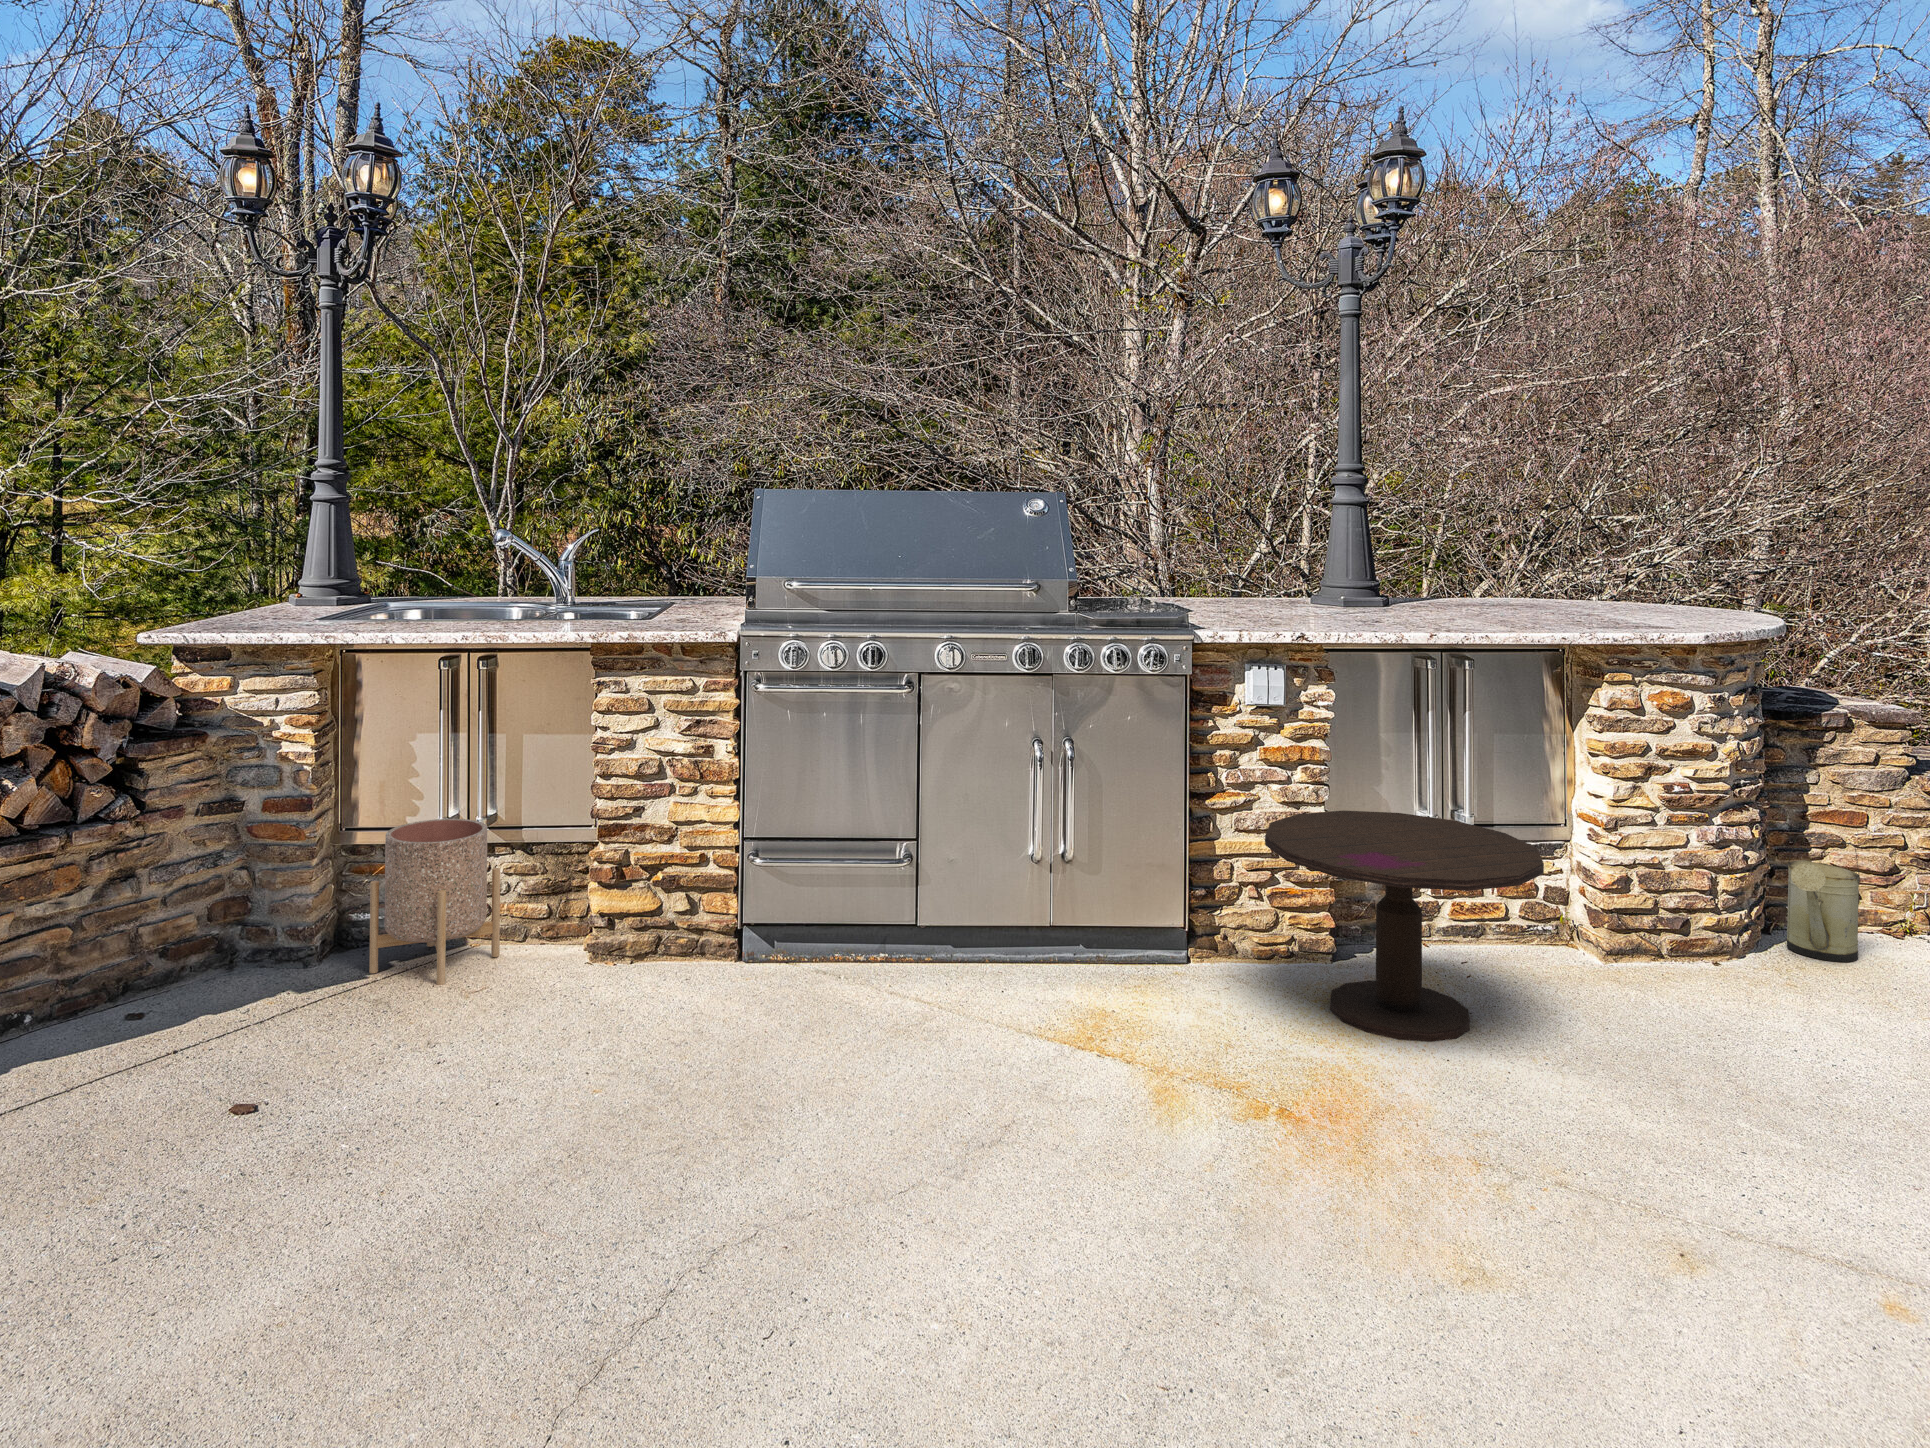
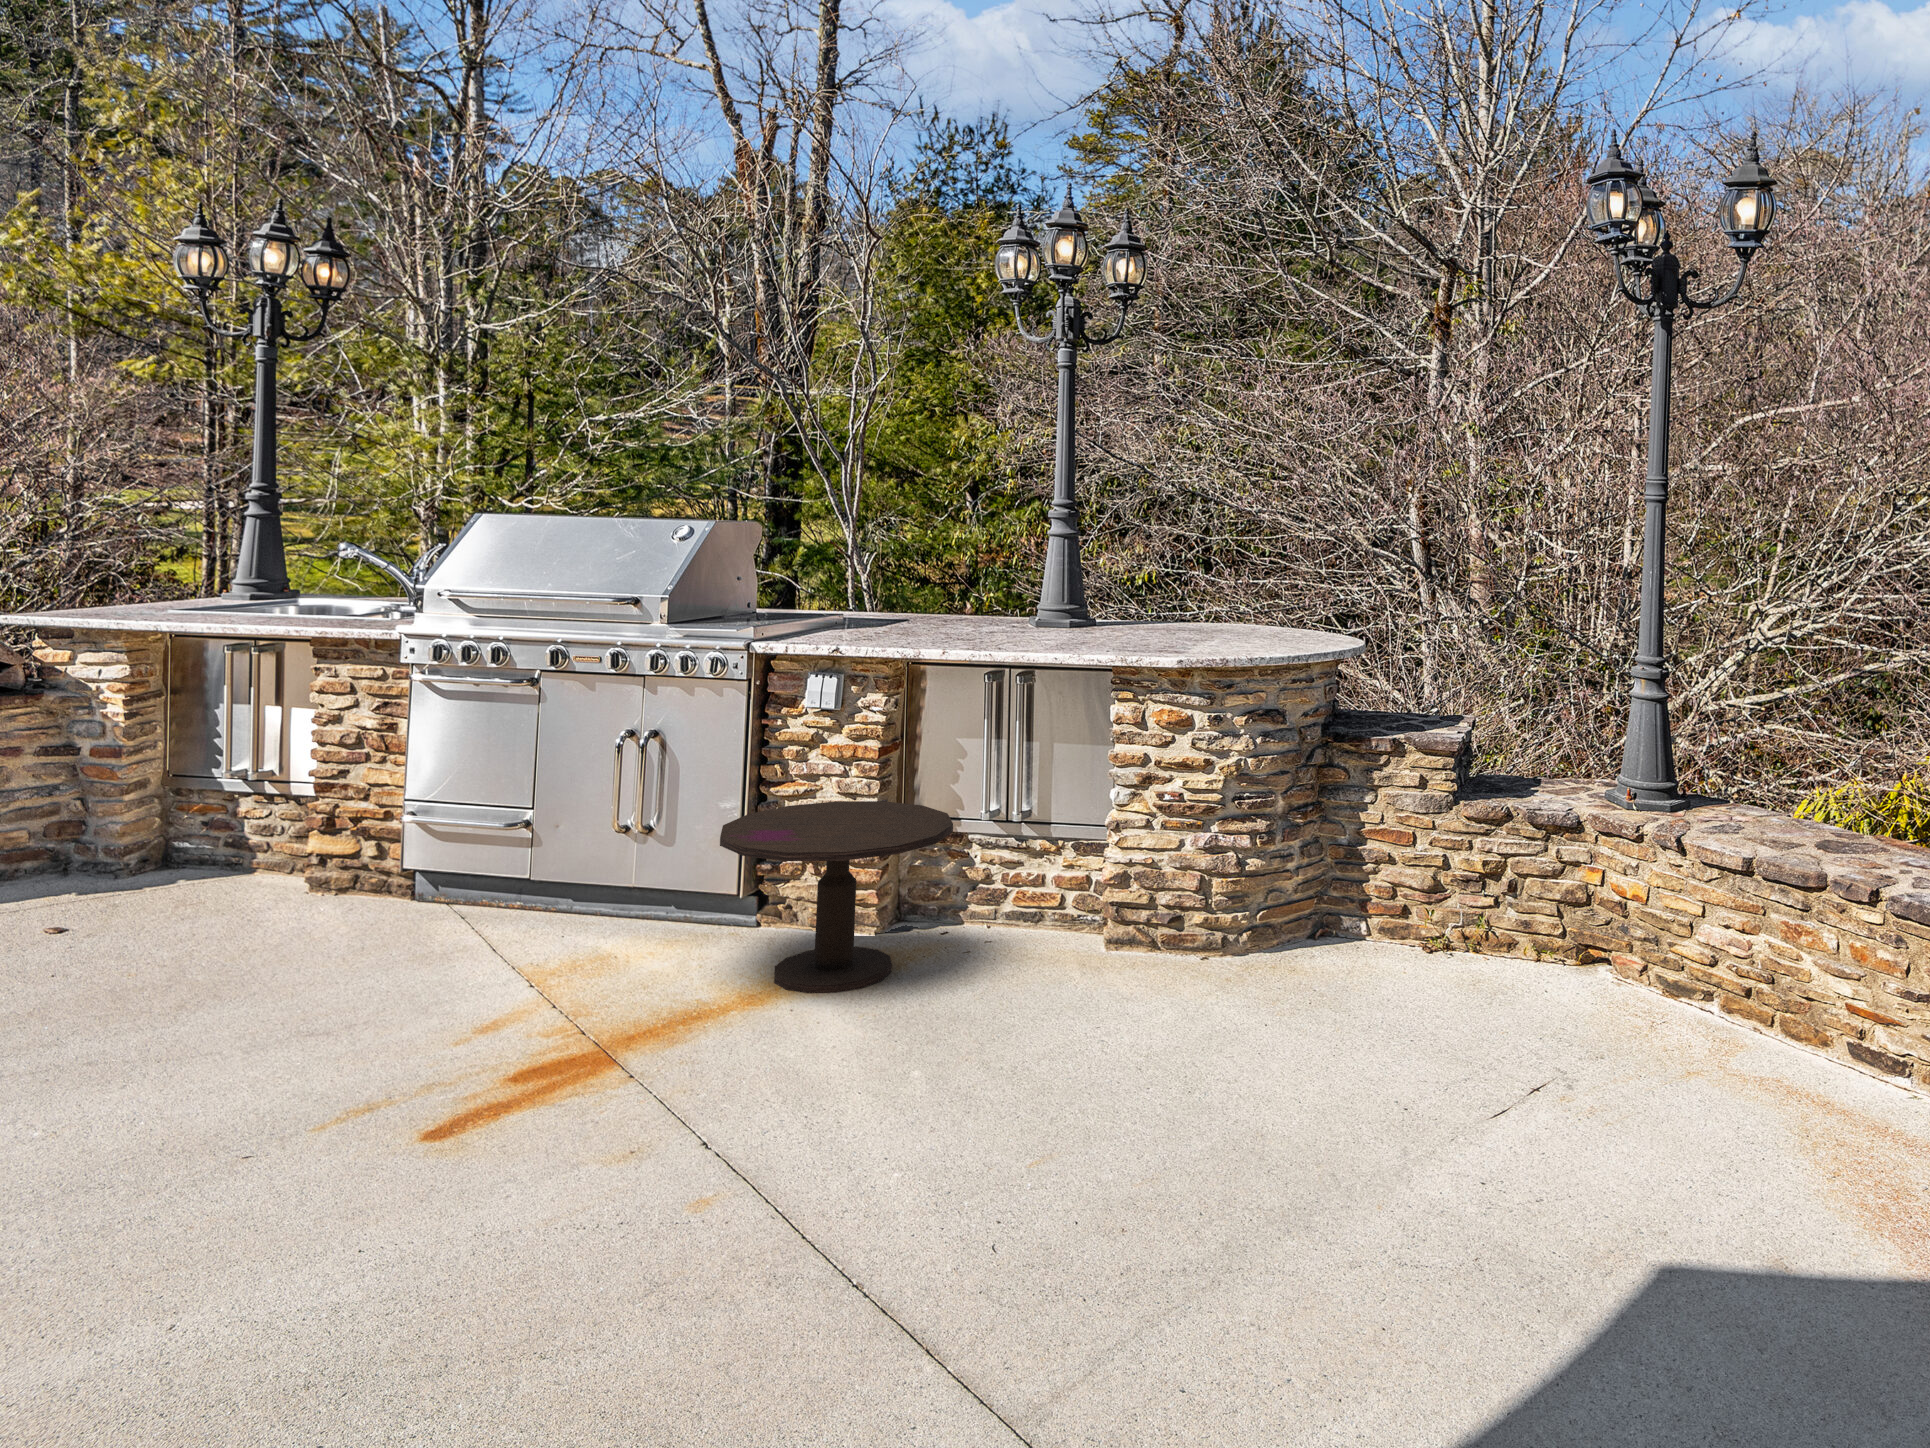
planter: present [369,819,500,985] -> none [137,772,258,899]
watering can: present [1787,835,1860,962] -> none [1267,849,1368,966]

